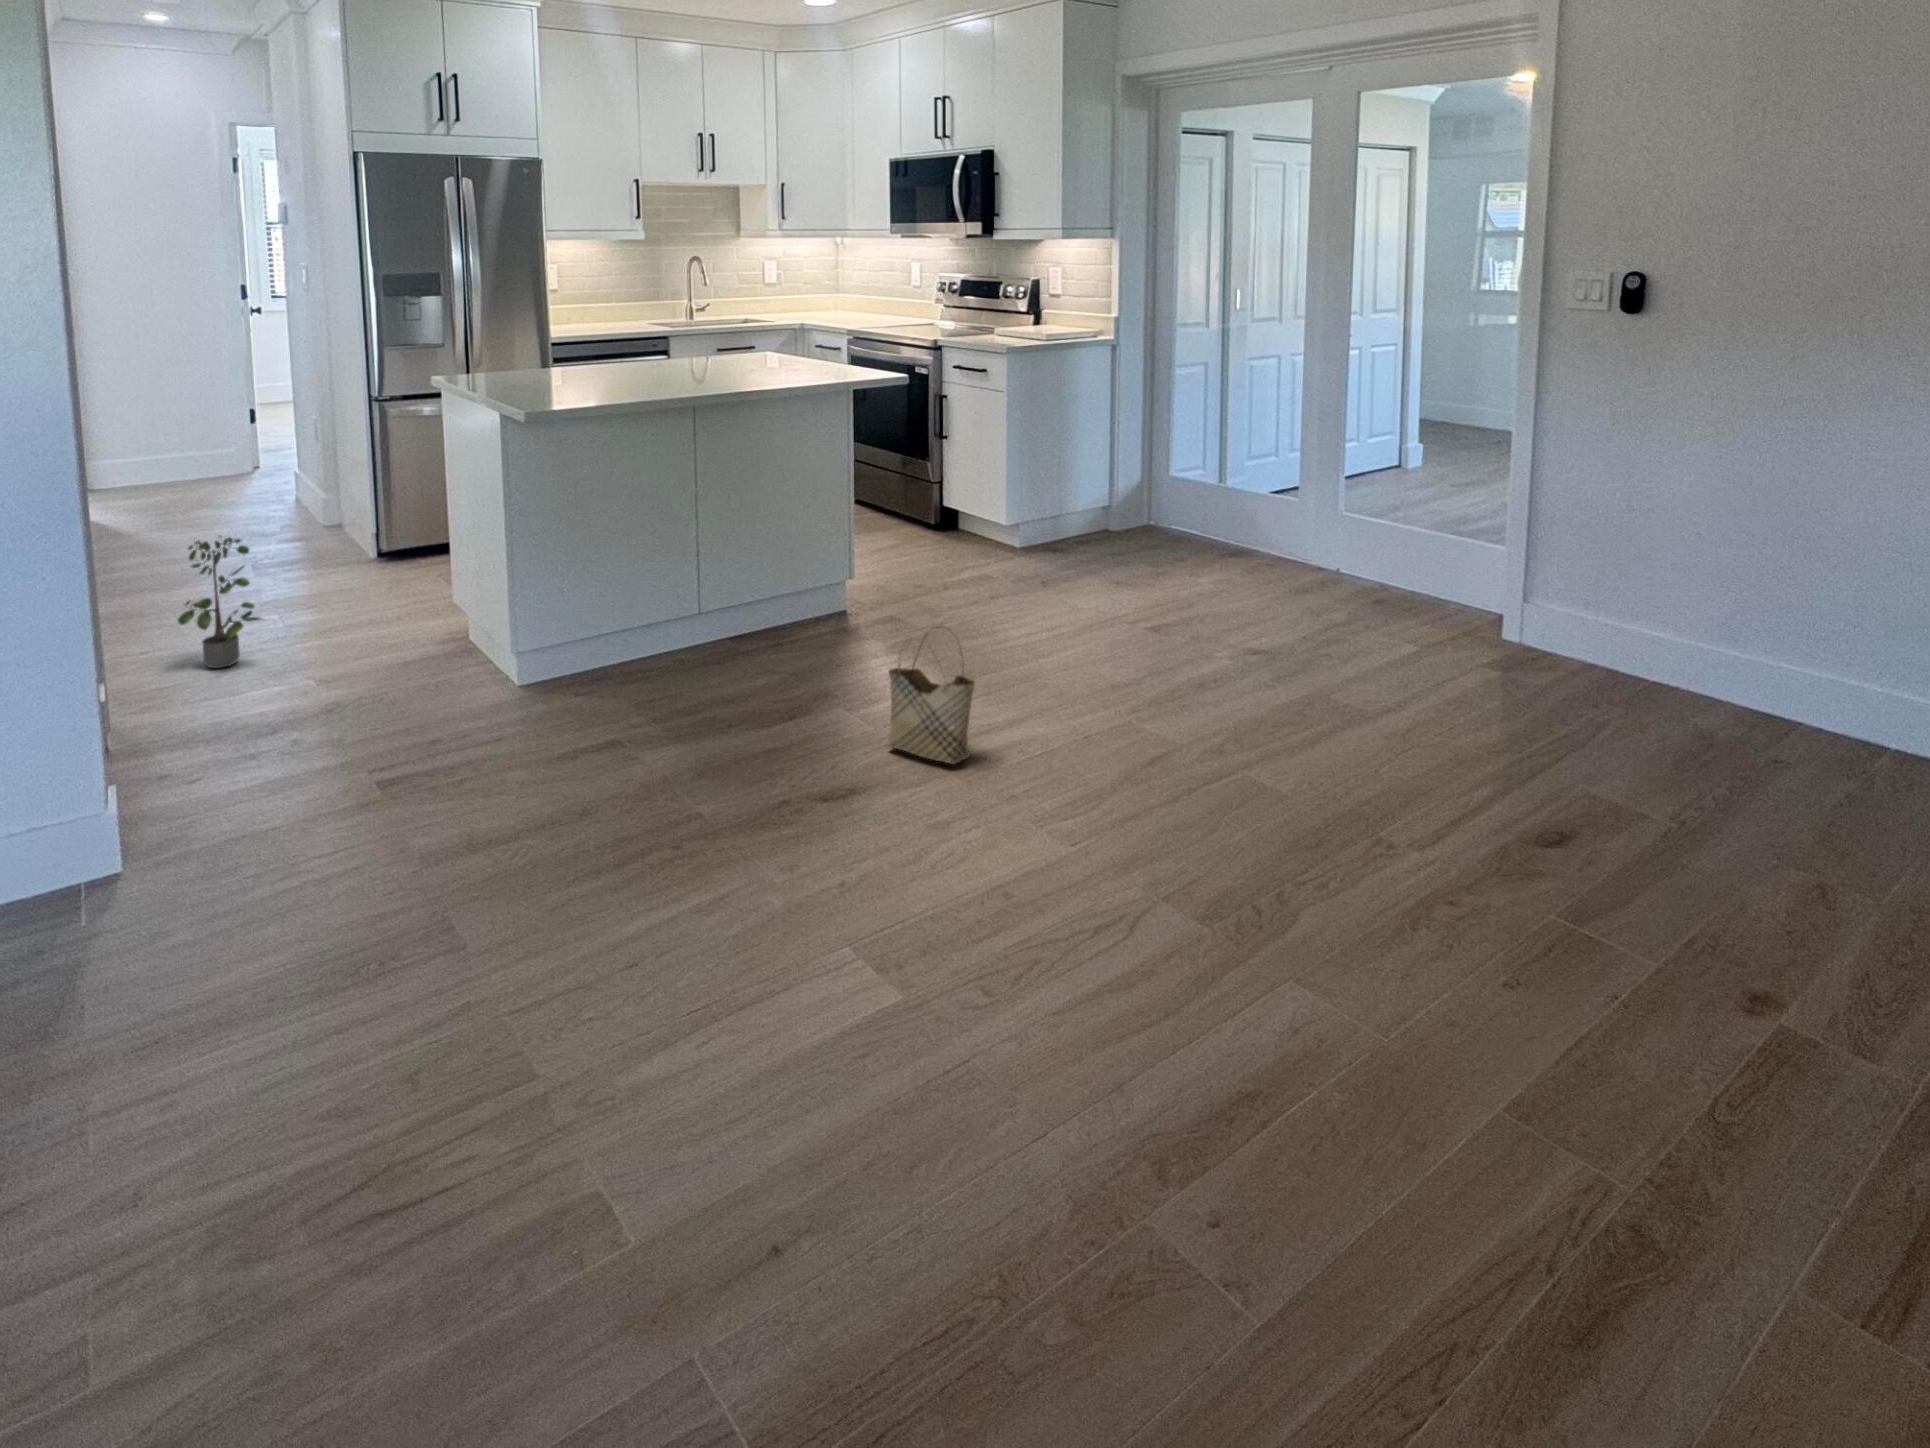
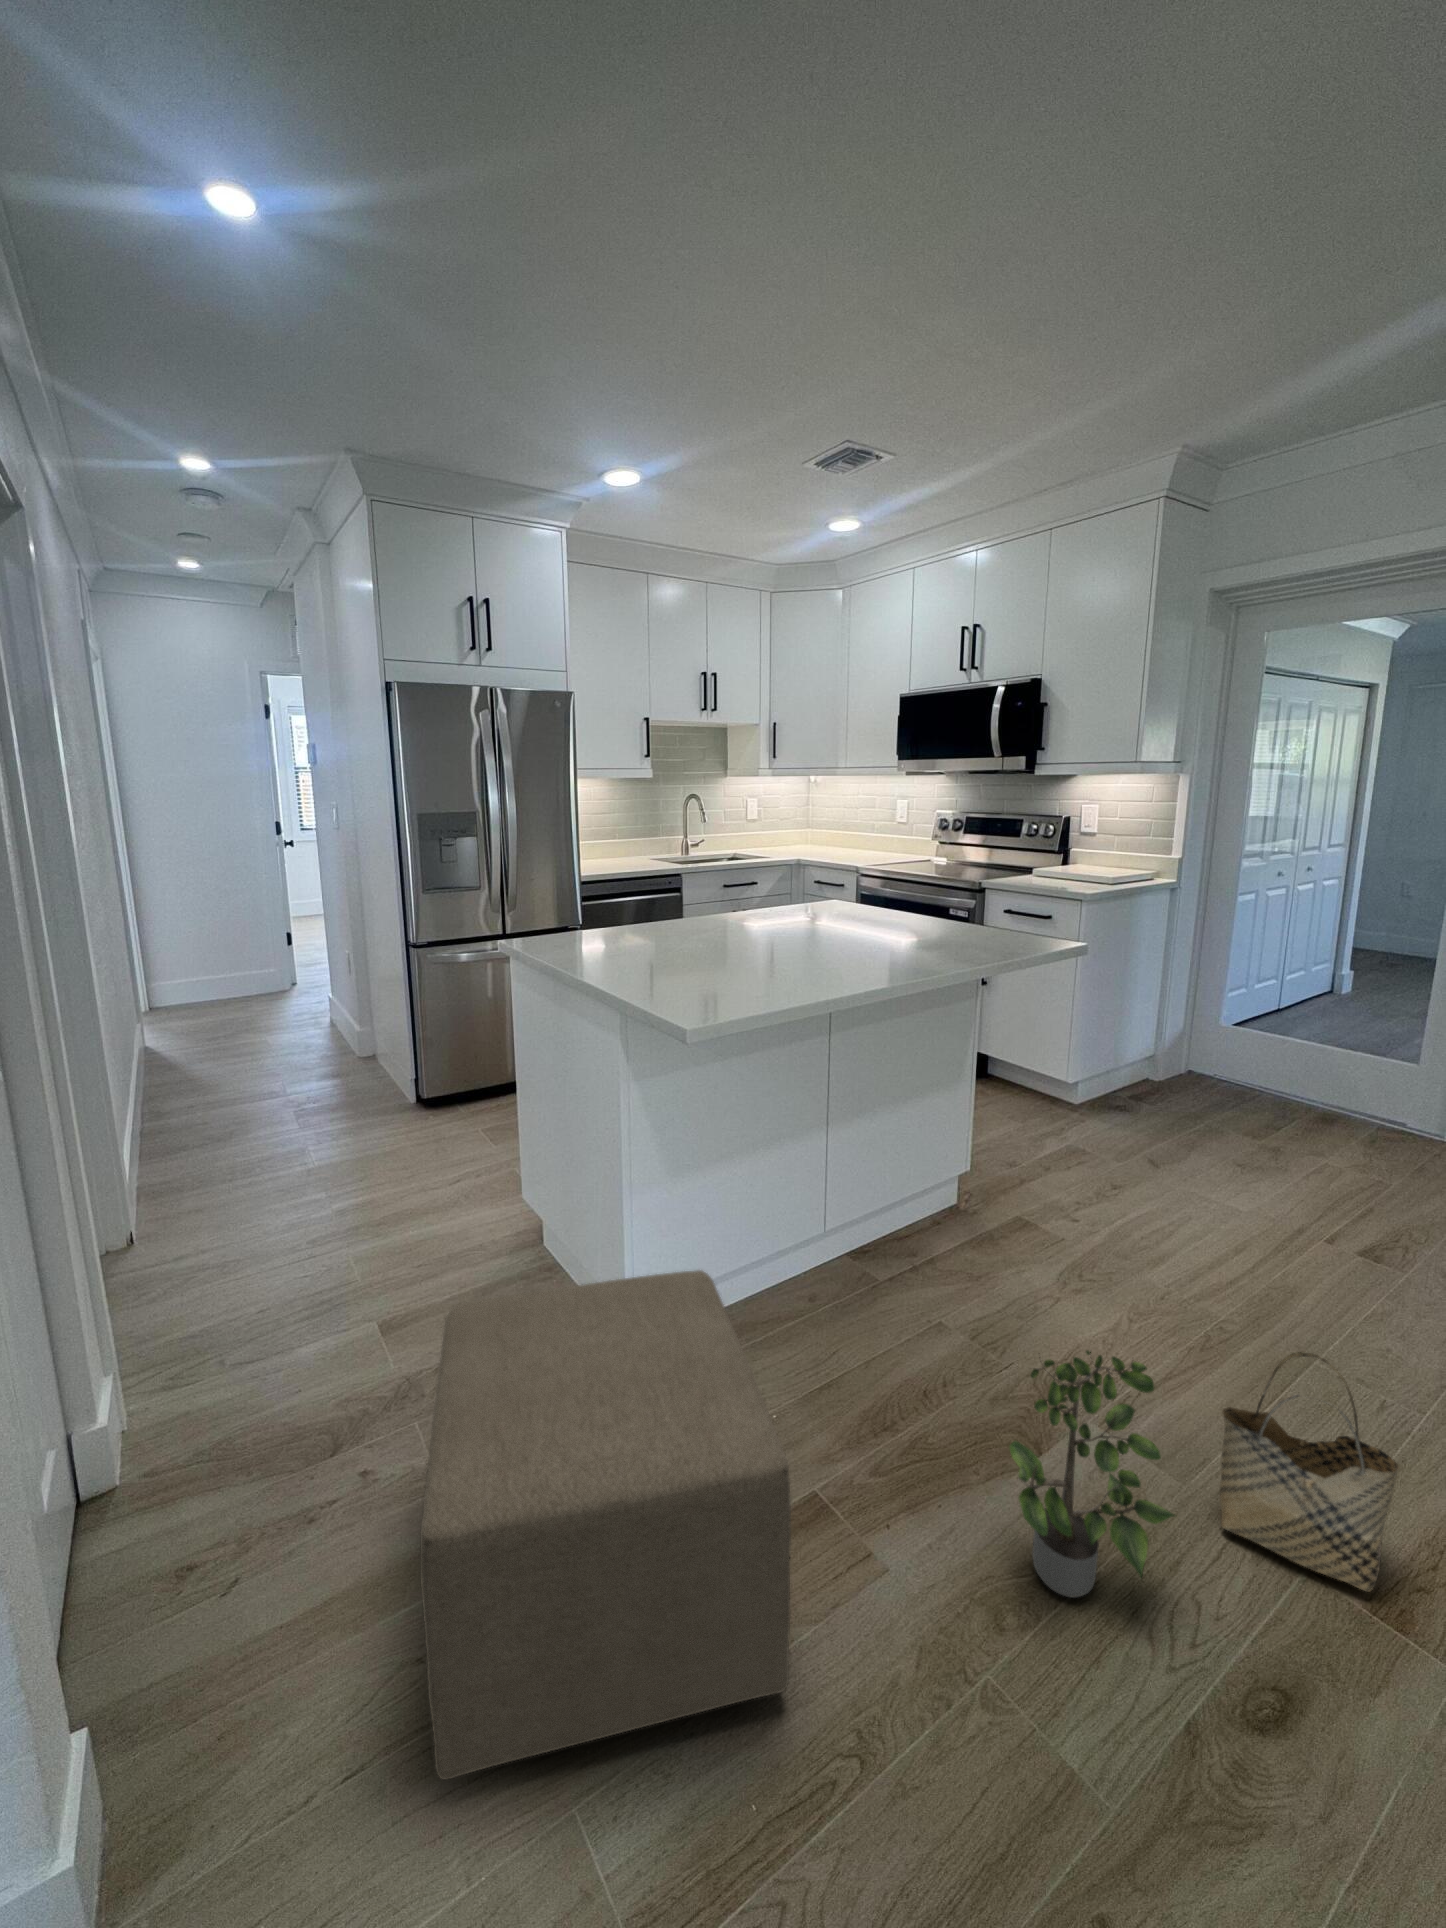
potted plant: present [178,537,261,668] -> present [1009,1351,1175,1597]
ottoman: none [318,591,559,832] -> present [420,1270,791,1780]

